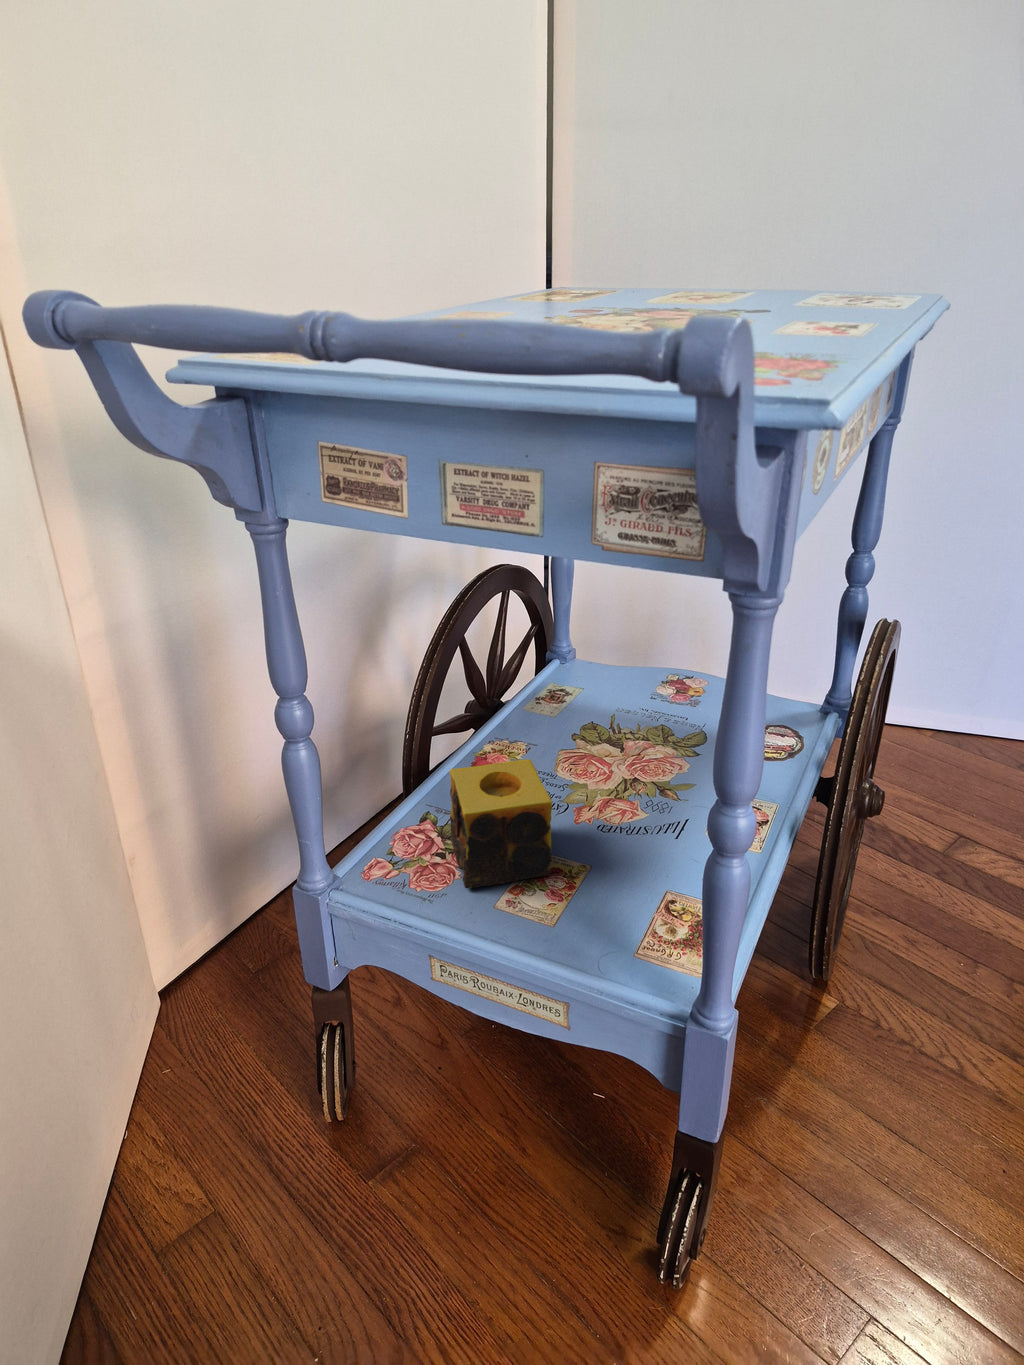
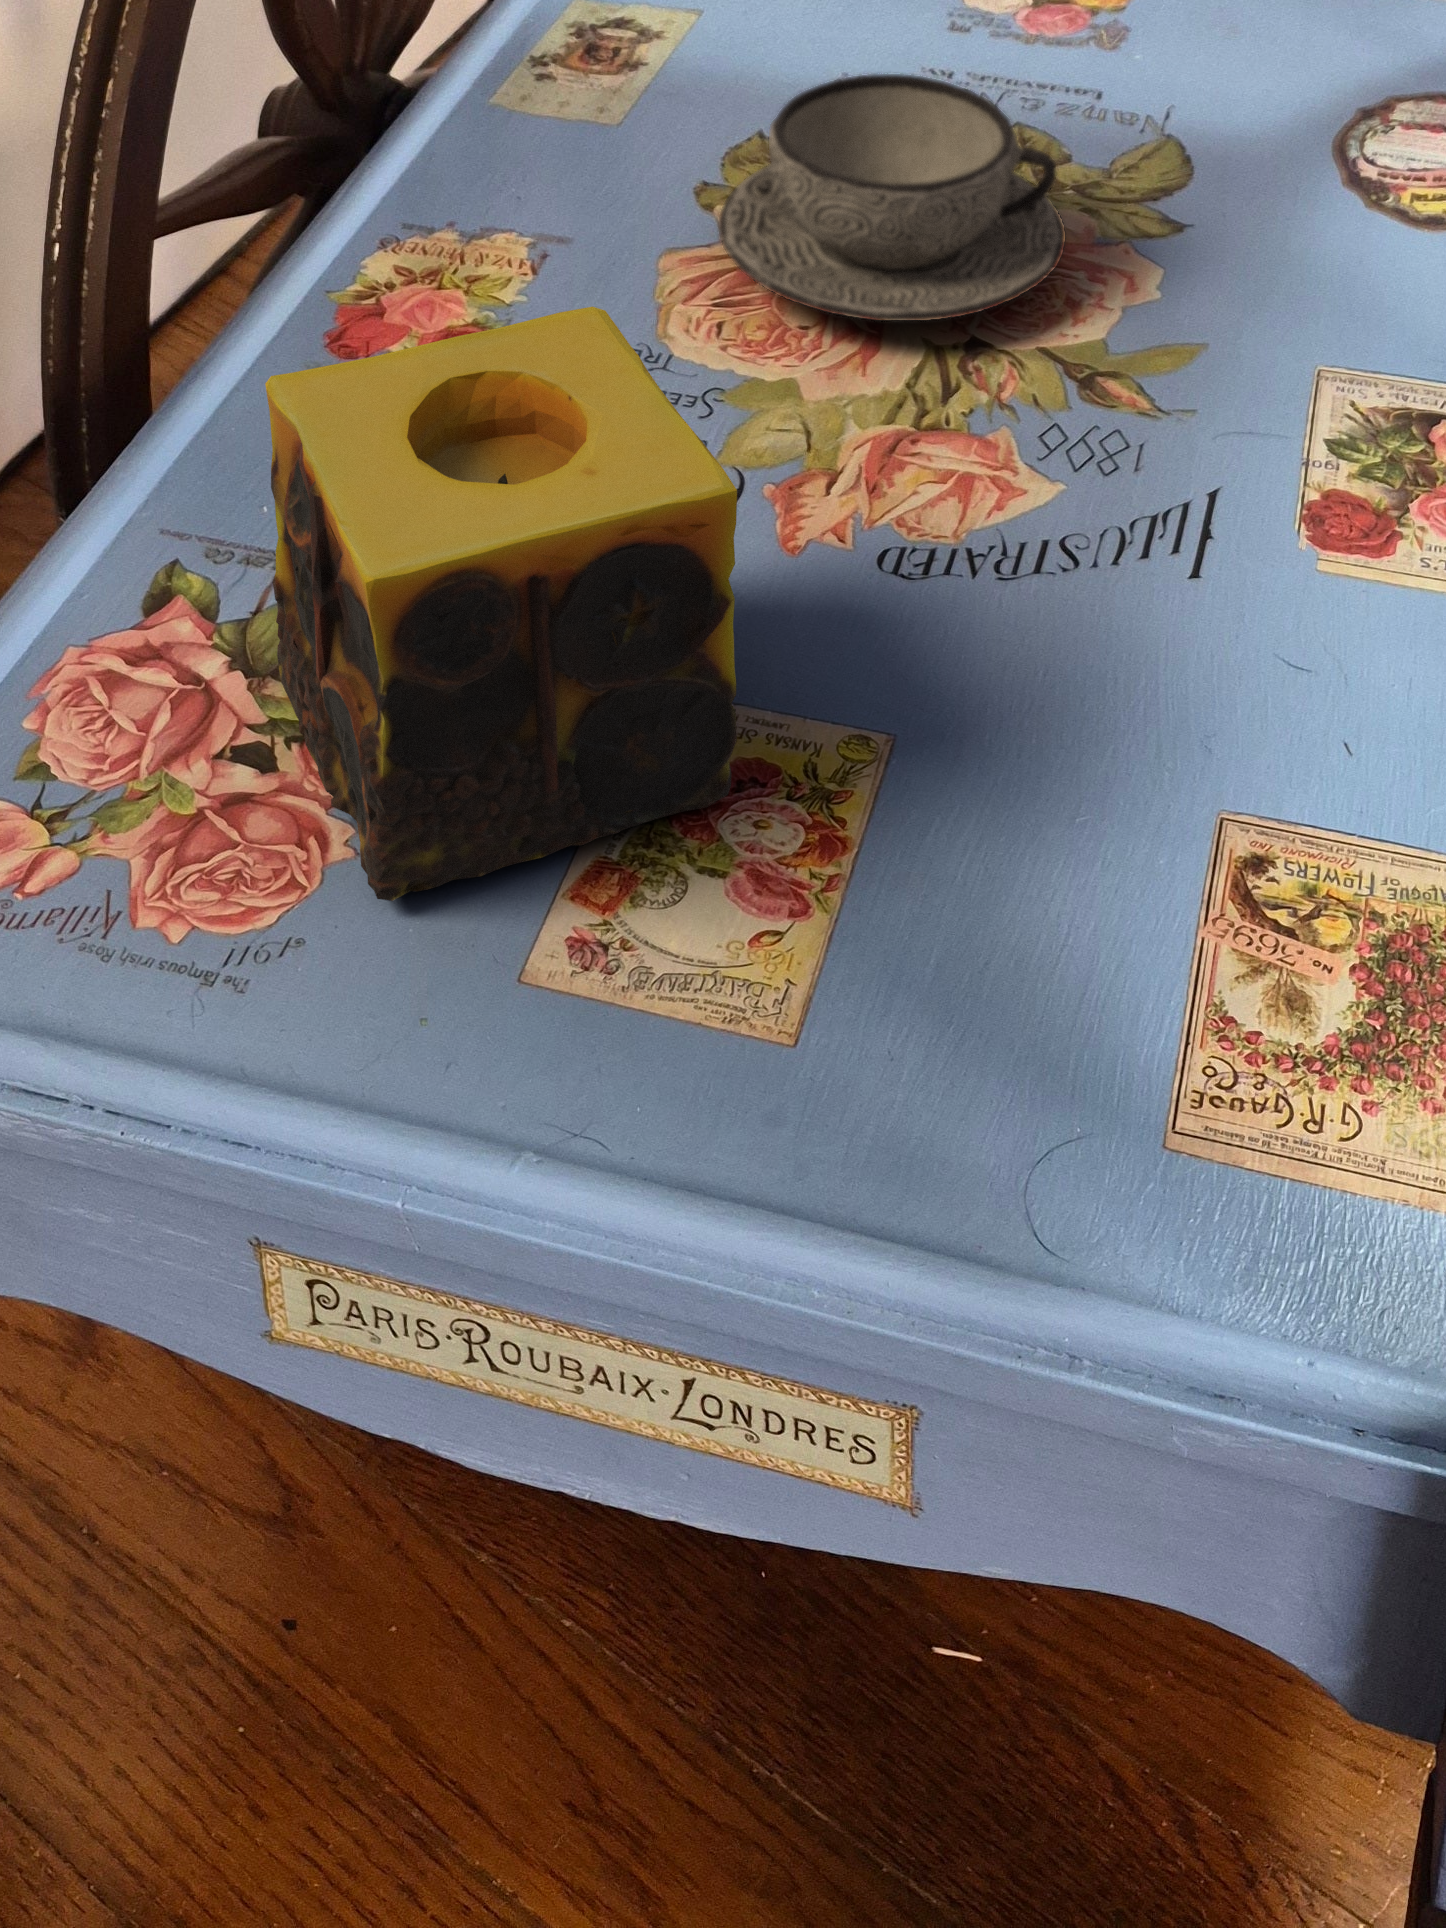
teacup: none [575,710,663,772] -> present [719,74,1066,321]

